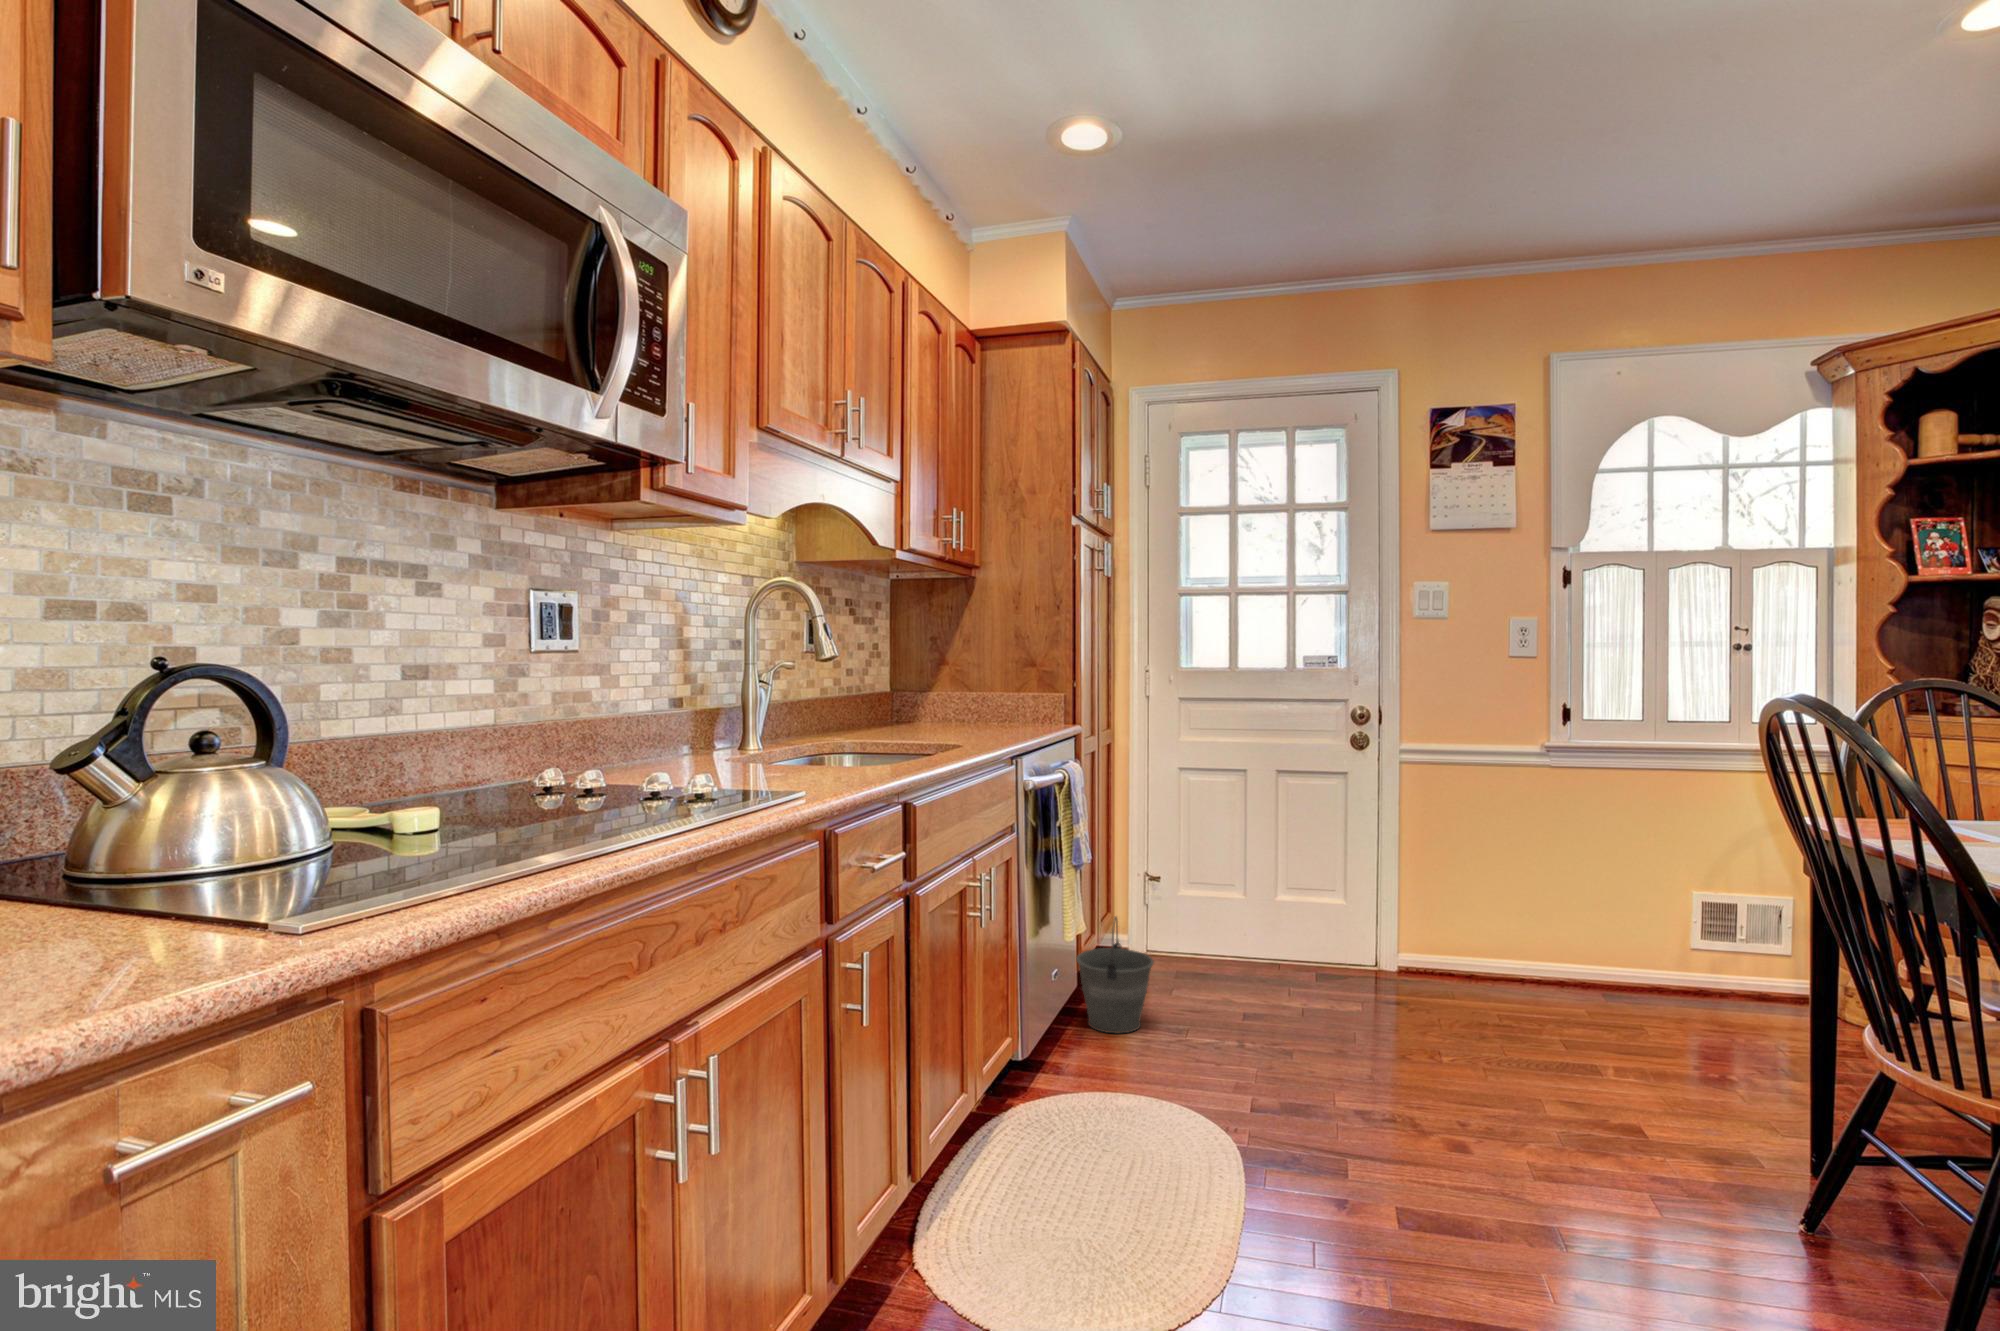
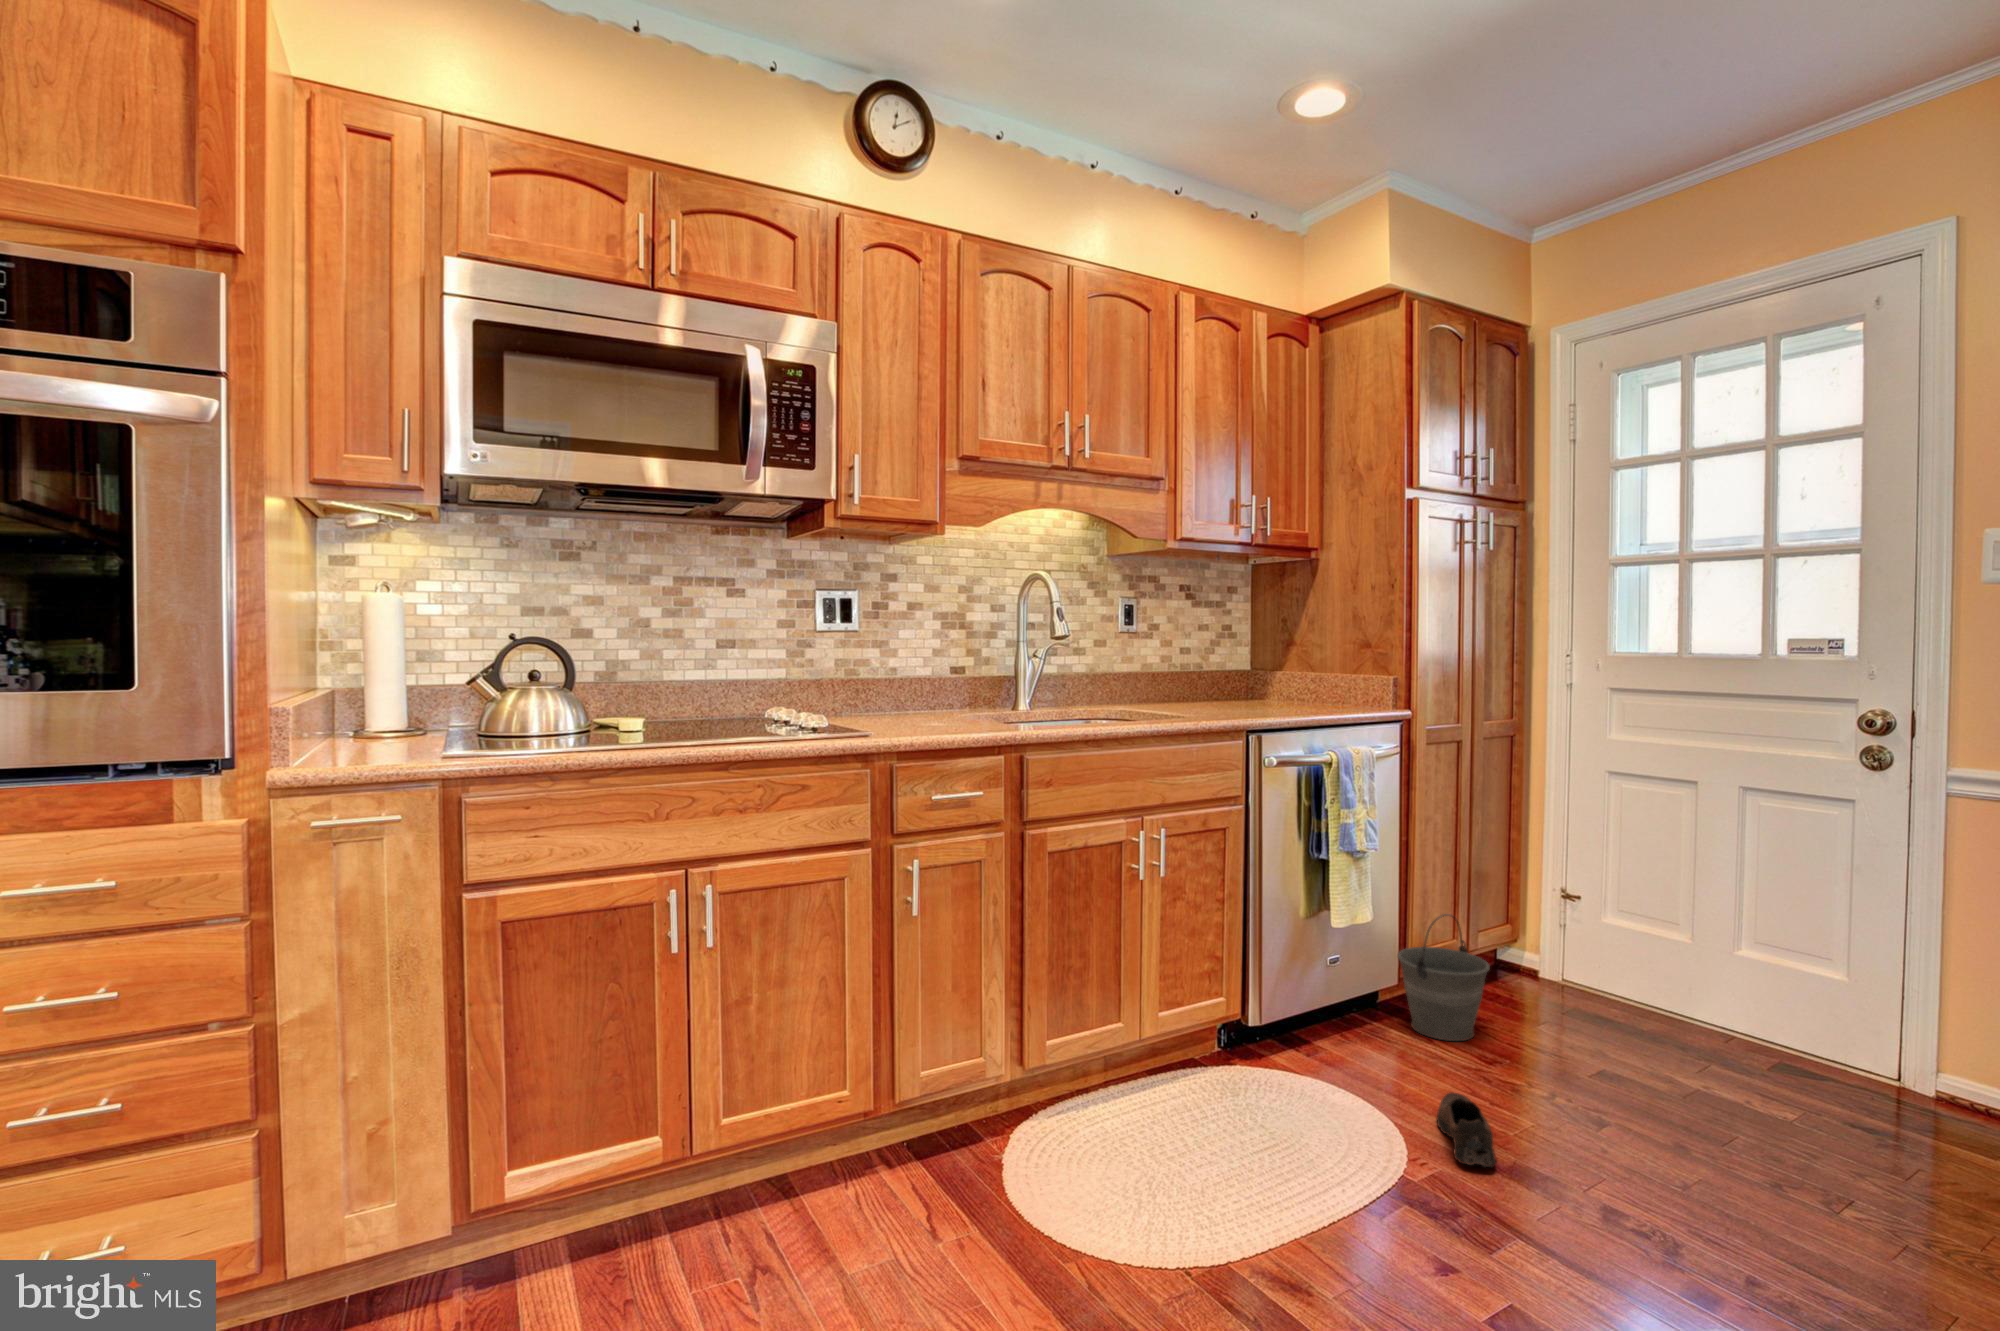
shoe: none [1199,1075,1282,1135] -> present [1437,1093,1496,1167]

